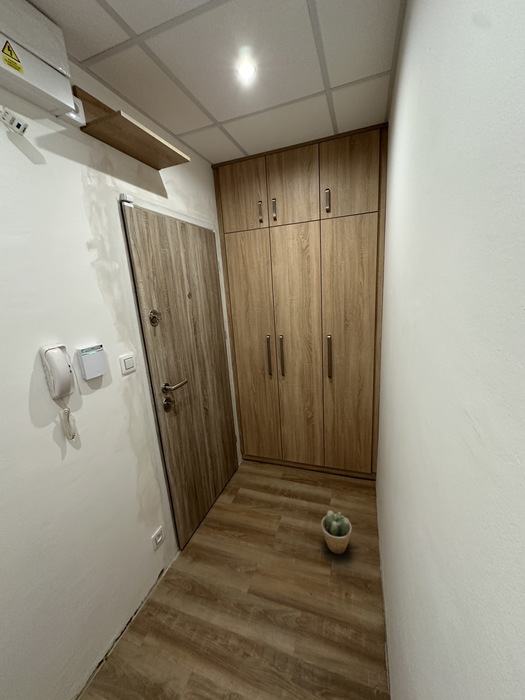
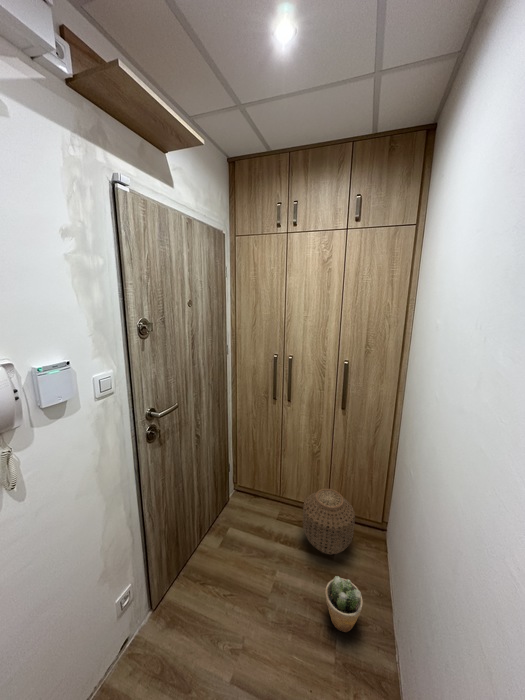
woven basket: none [302,447,346,501] -> present [303,489,355,554]

